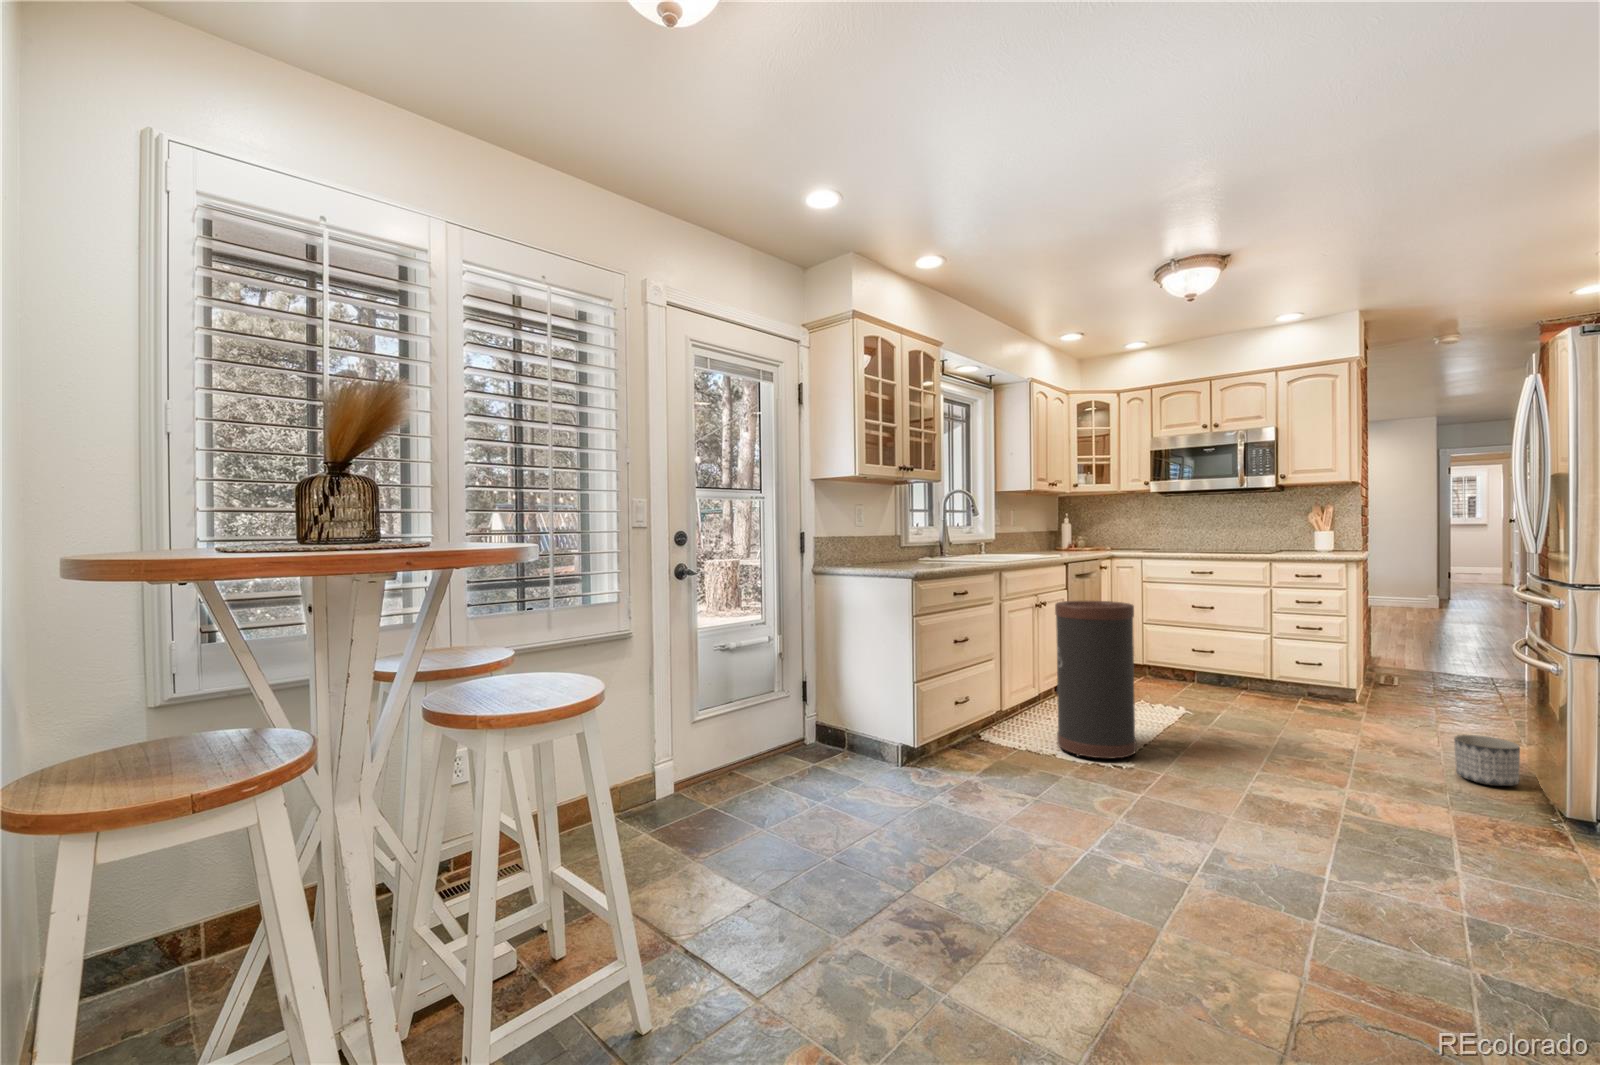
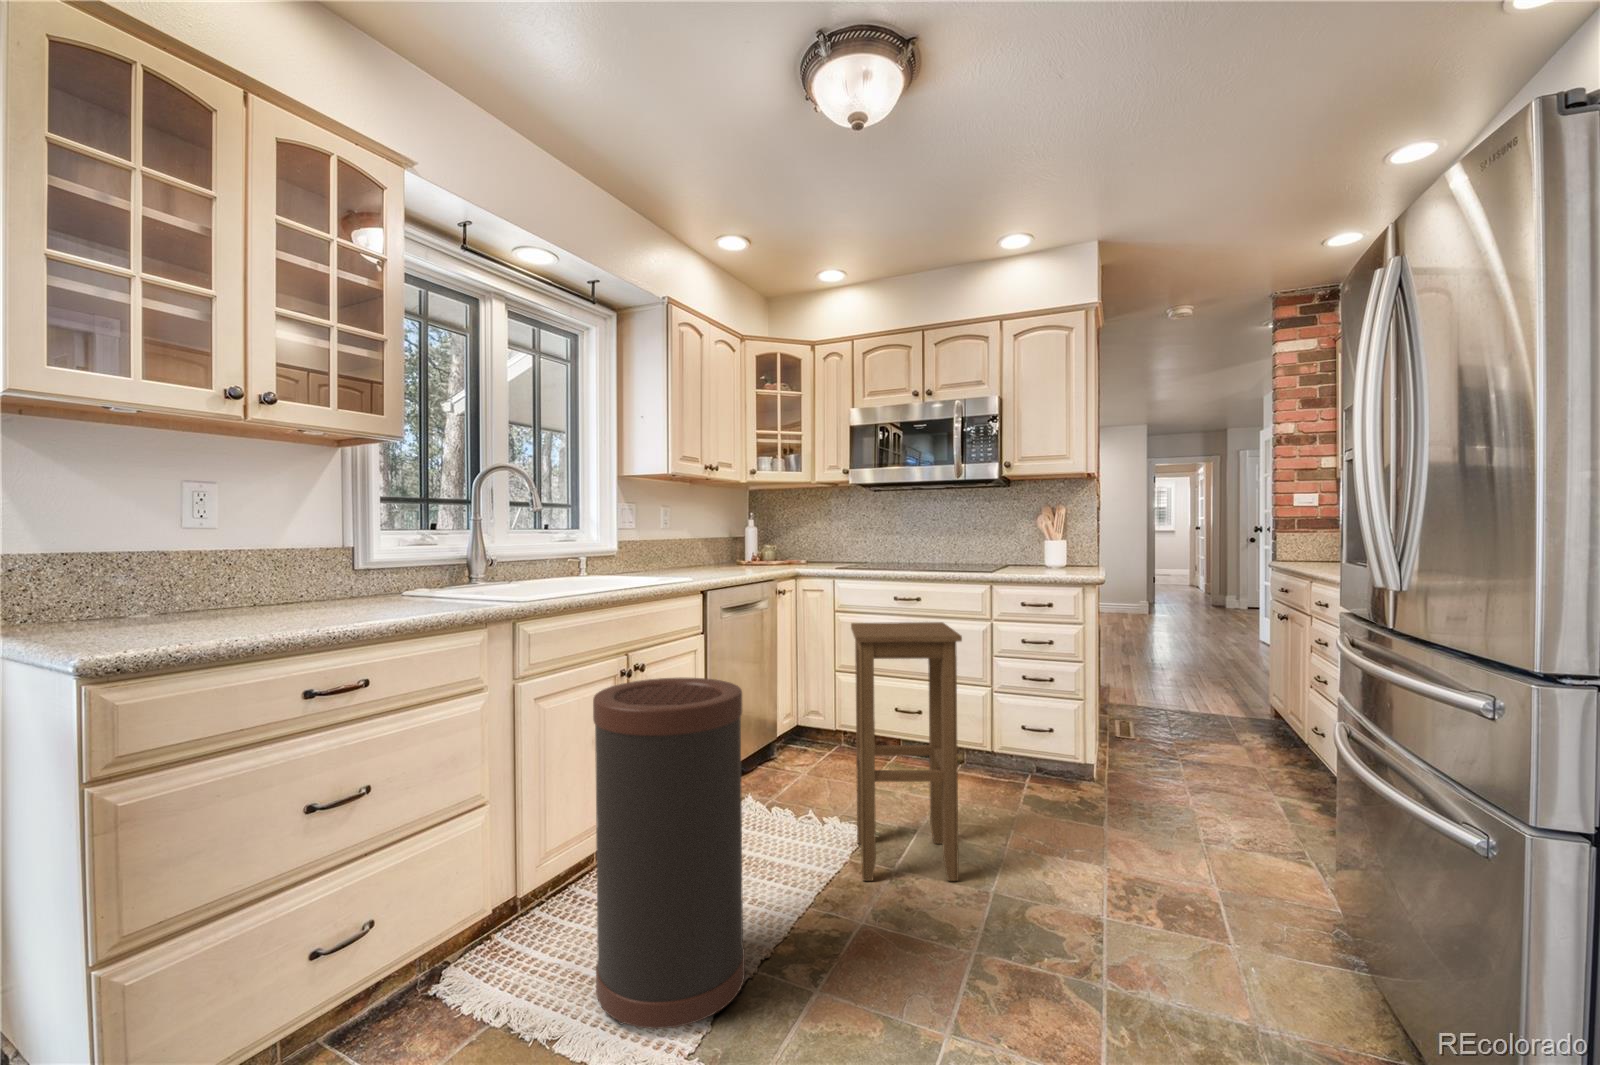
stool: none [1174,581,1256,733] -> present [851,622,962,881]
planter: present [1454,735,1520,786] -> none [1254,898,1354,1007]

